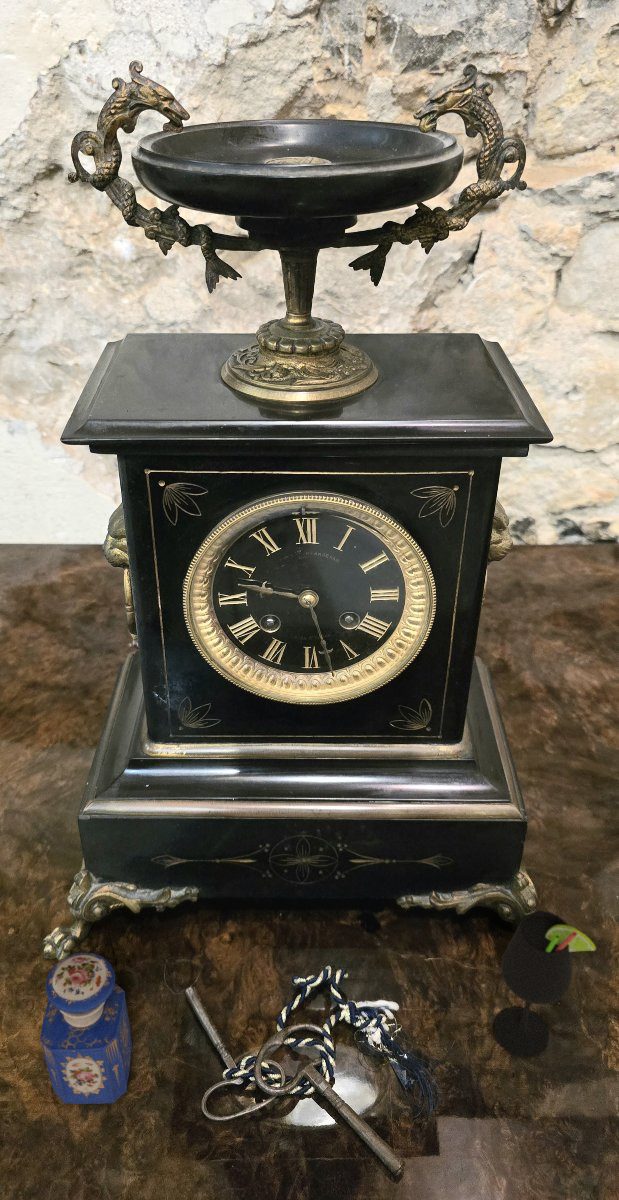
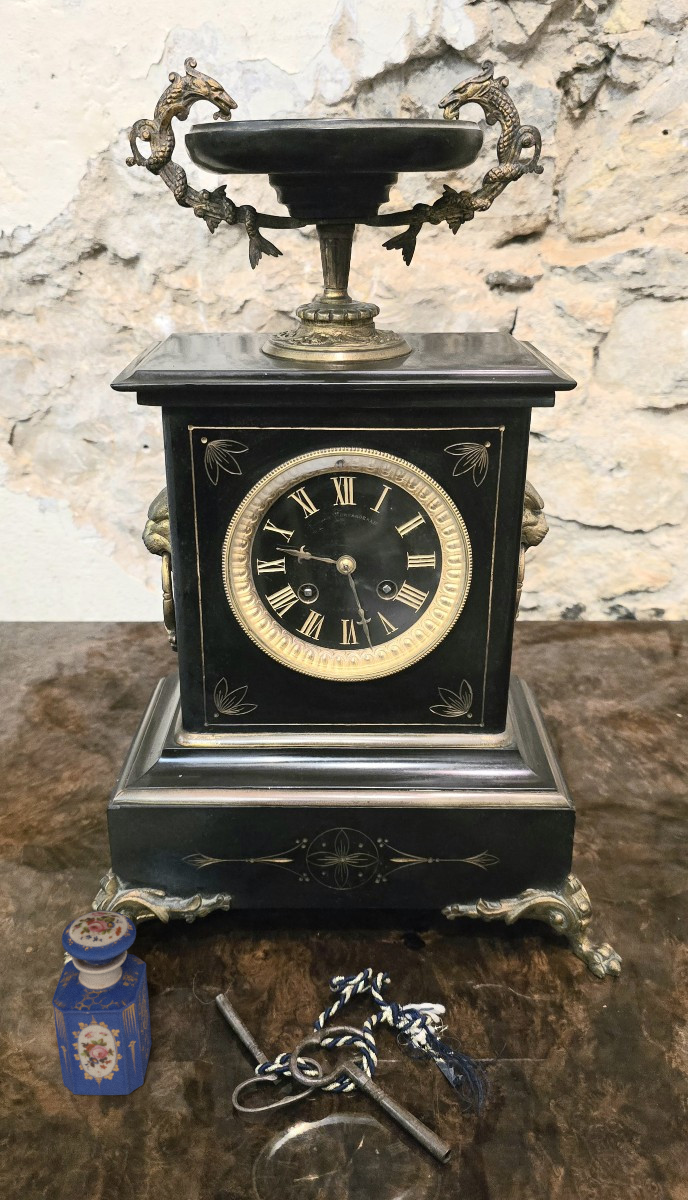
wine glass: present [494,911,596,1058] -> none [552,871,653,1059]

